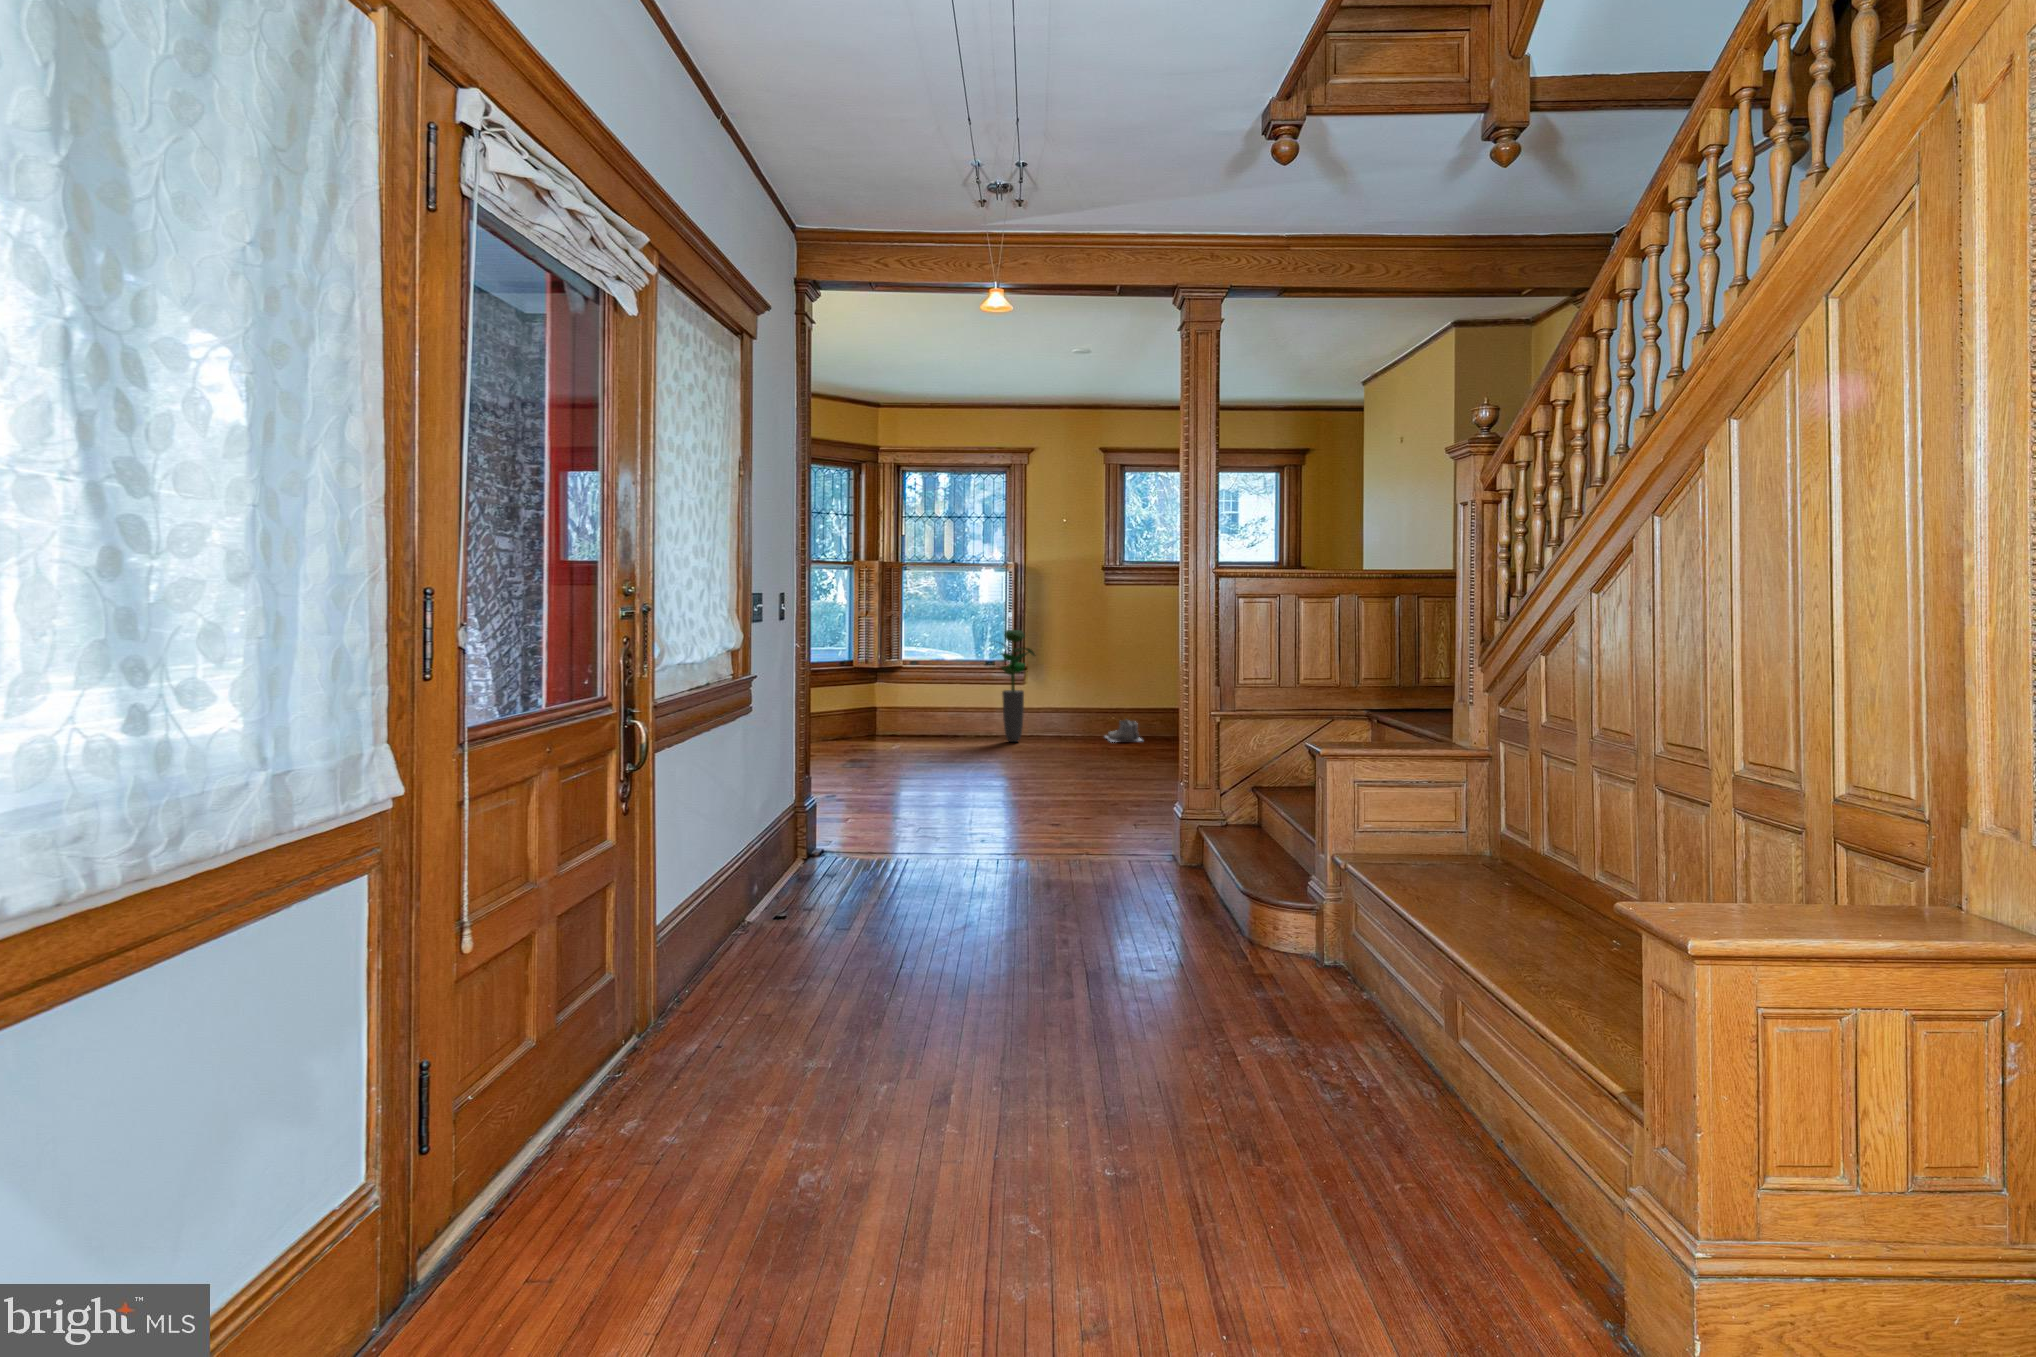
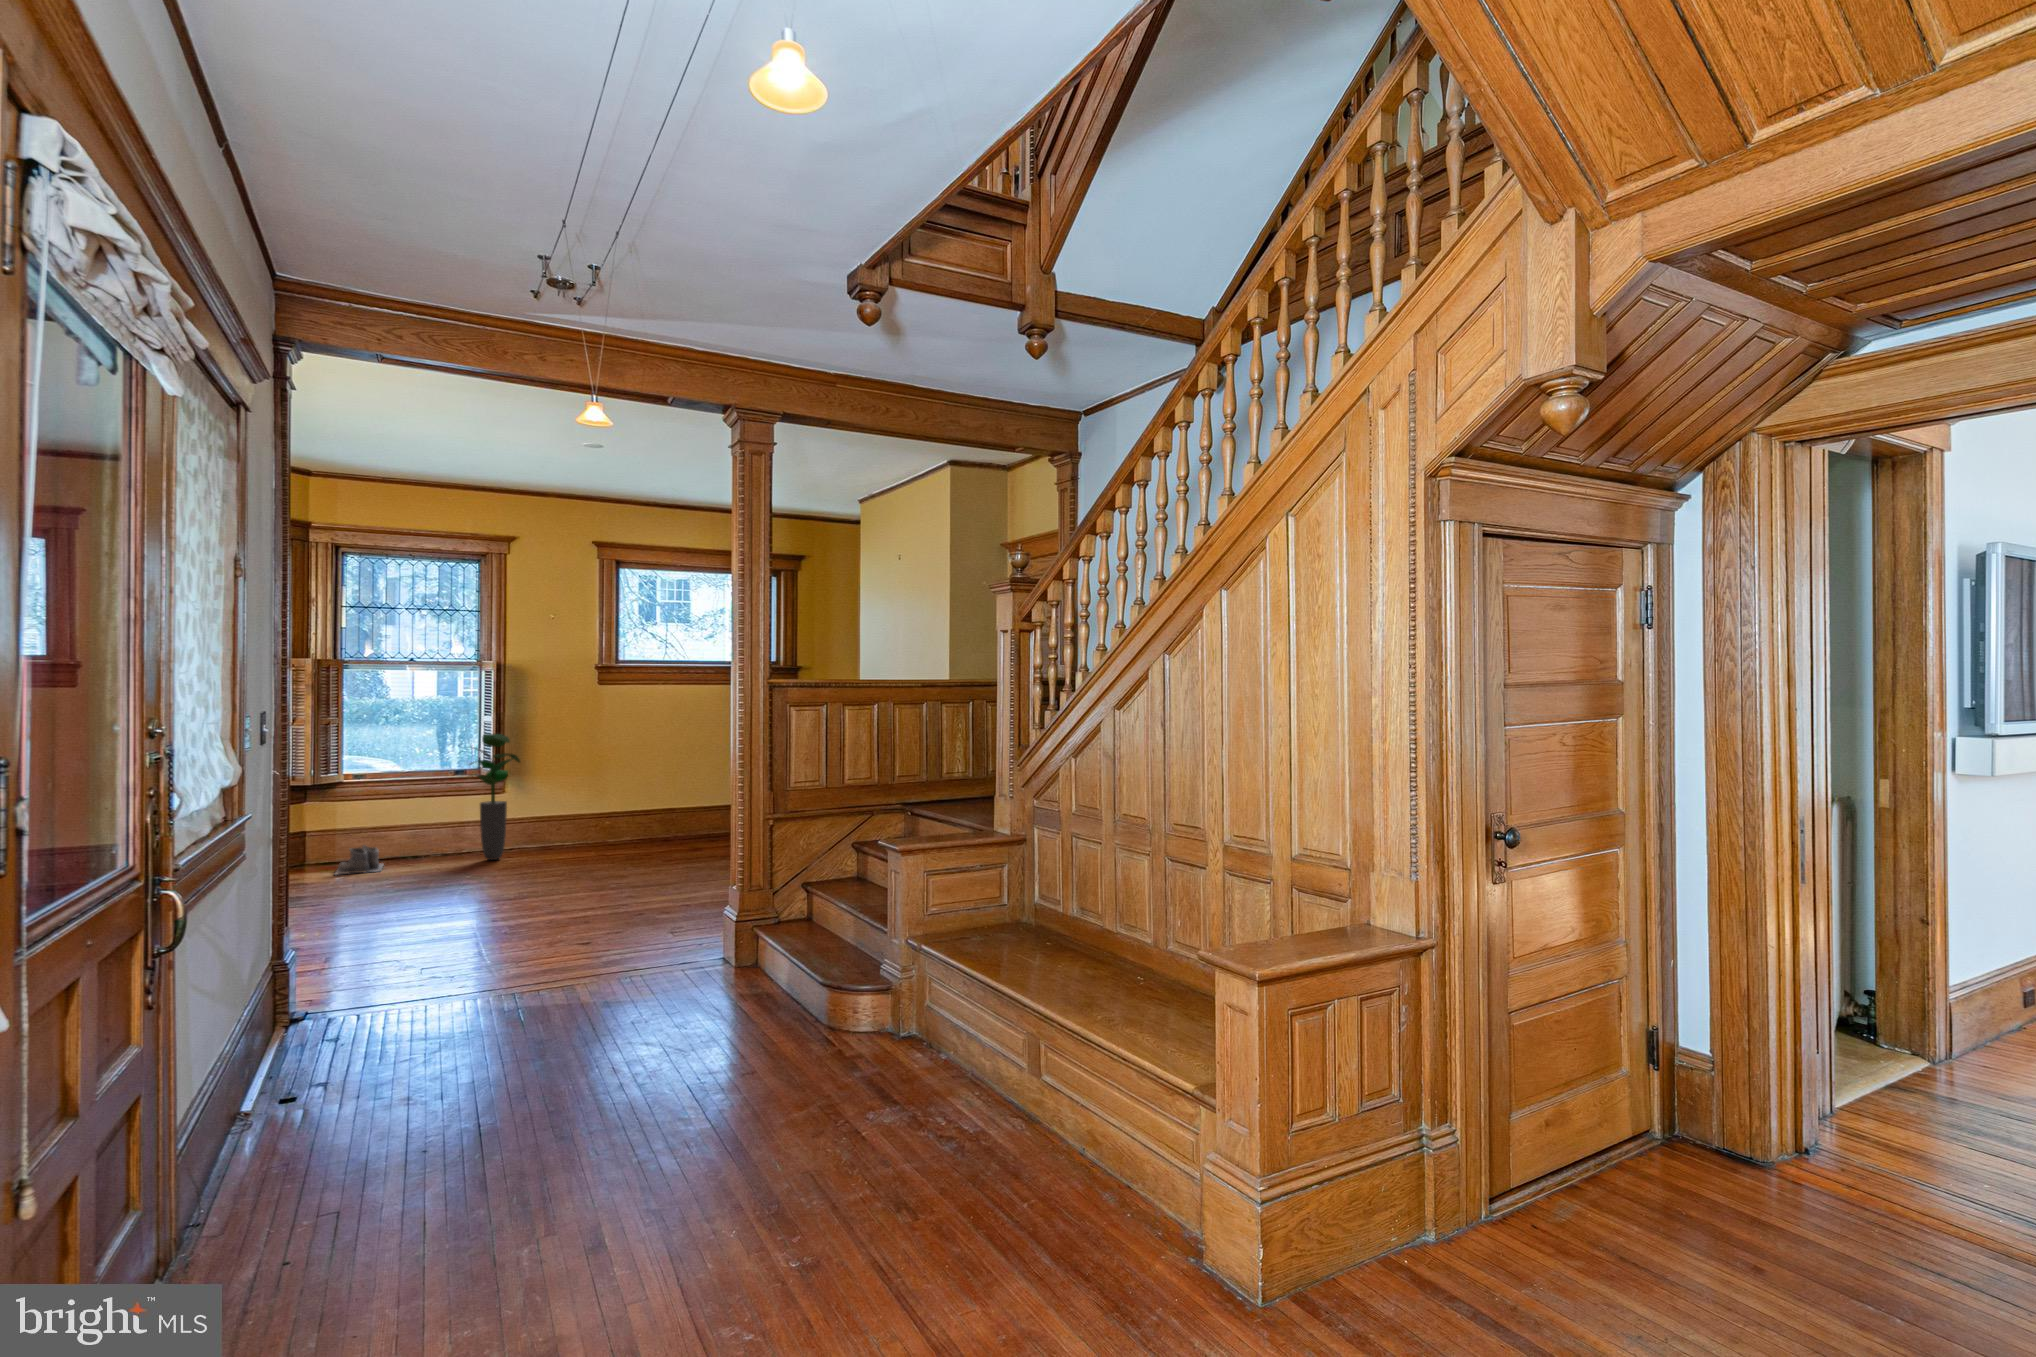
boots: present [1106,719,1142,742] -> present [335,845,383,875]

